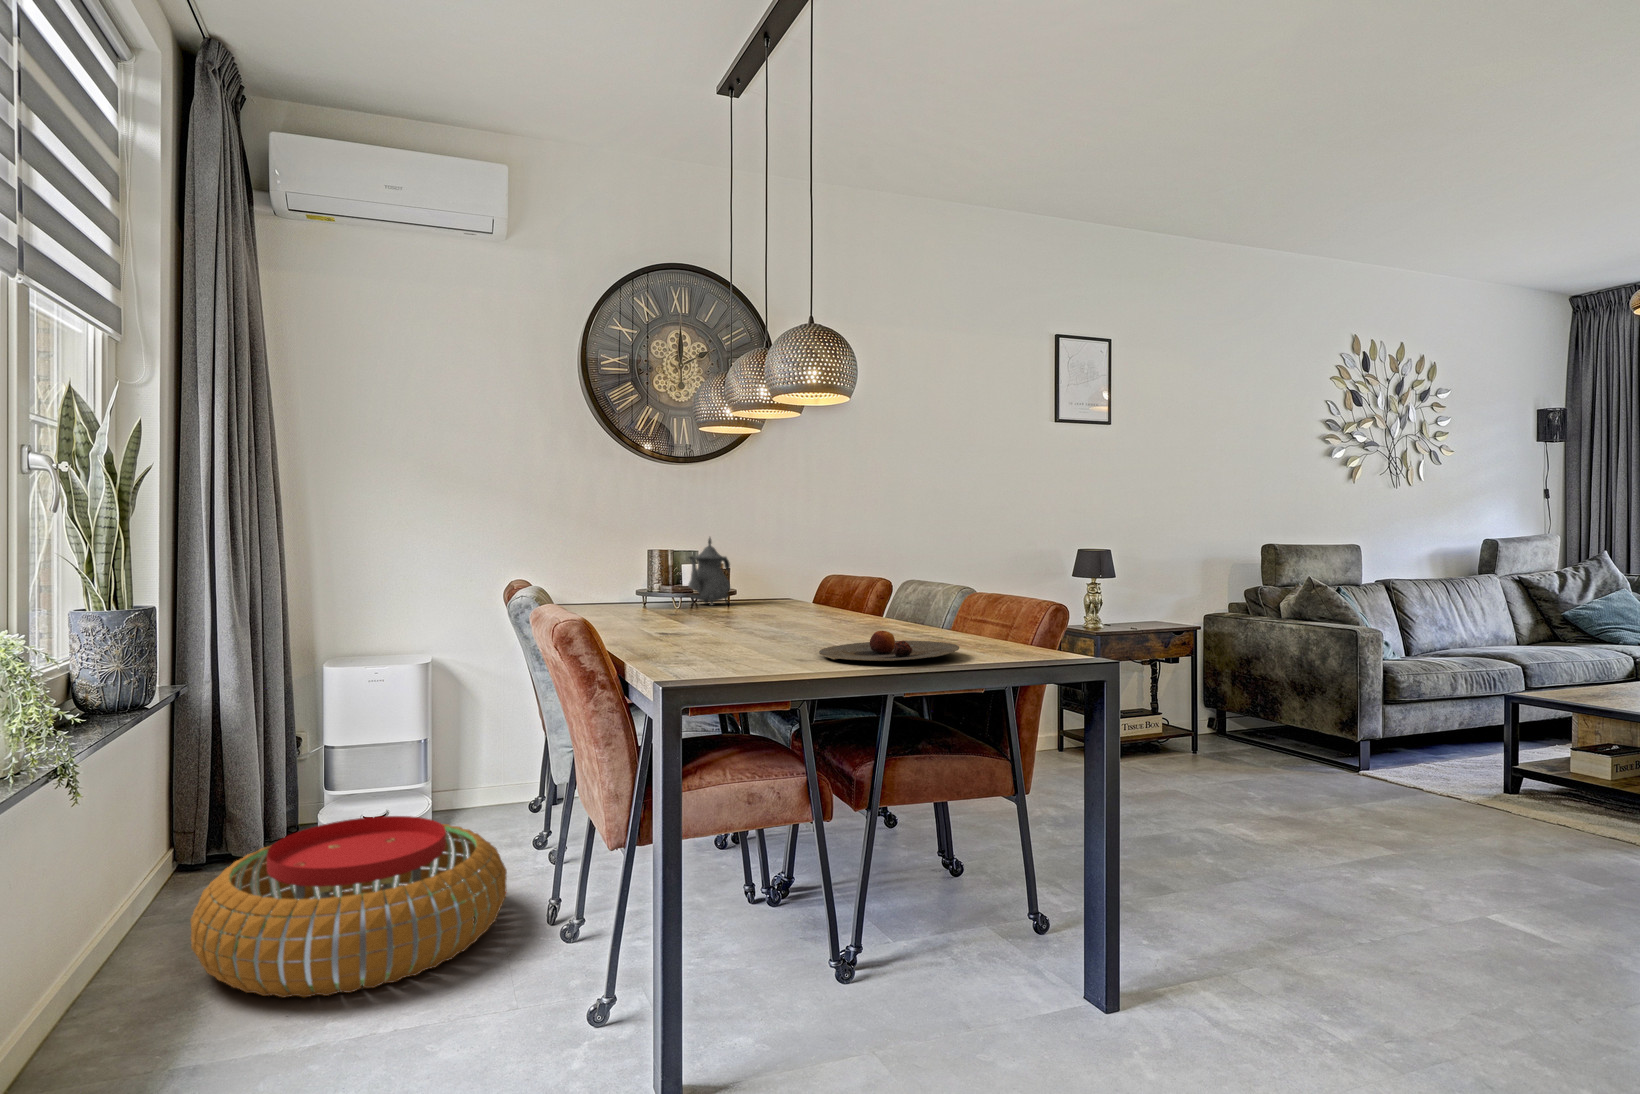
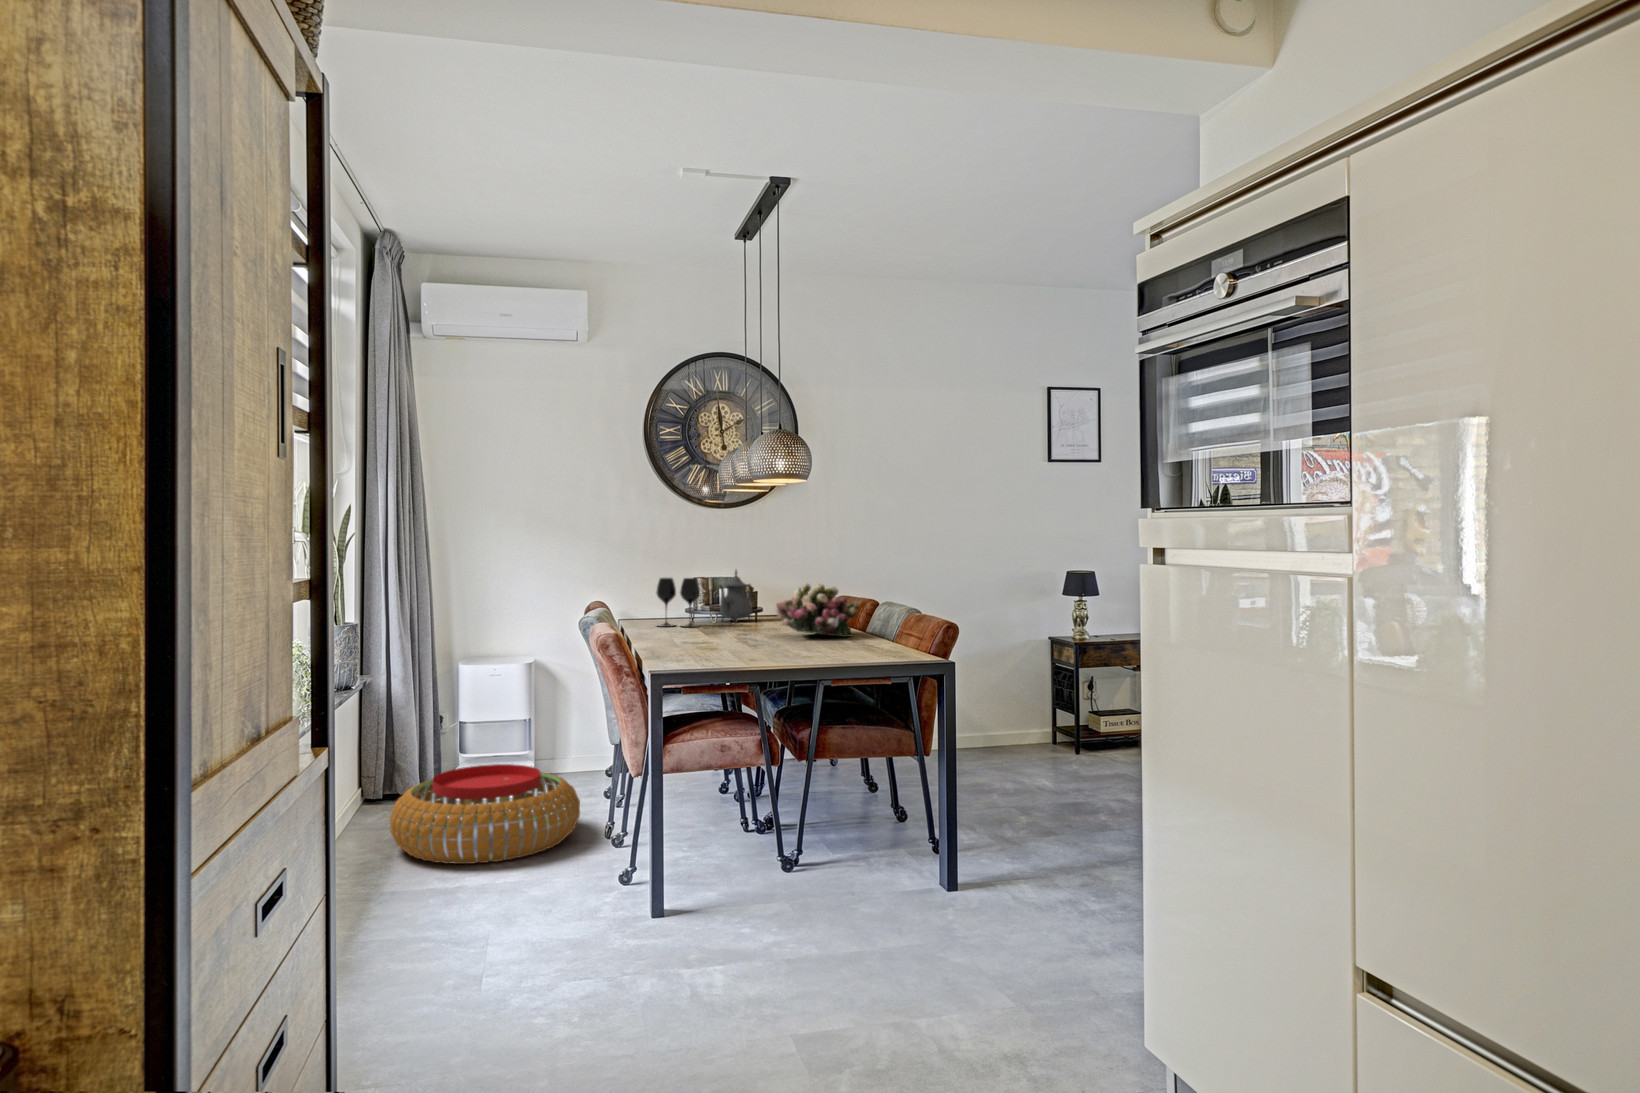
wine glass: none [607,546,669,612] -> present [656,578,700,627]
flower arrangement: none [787,549,904,623] -> present [775,583,859,637]
plate: present [819,631,959,661] -> none [762,643,851,661]

